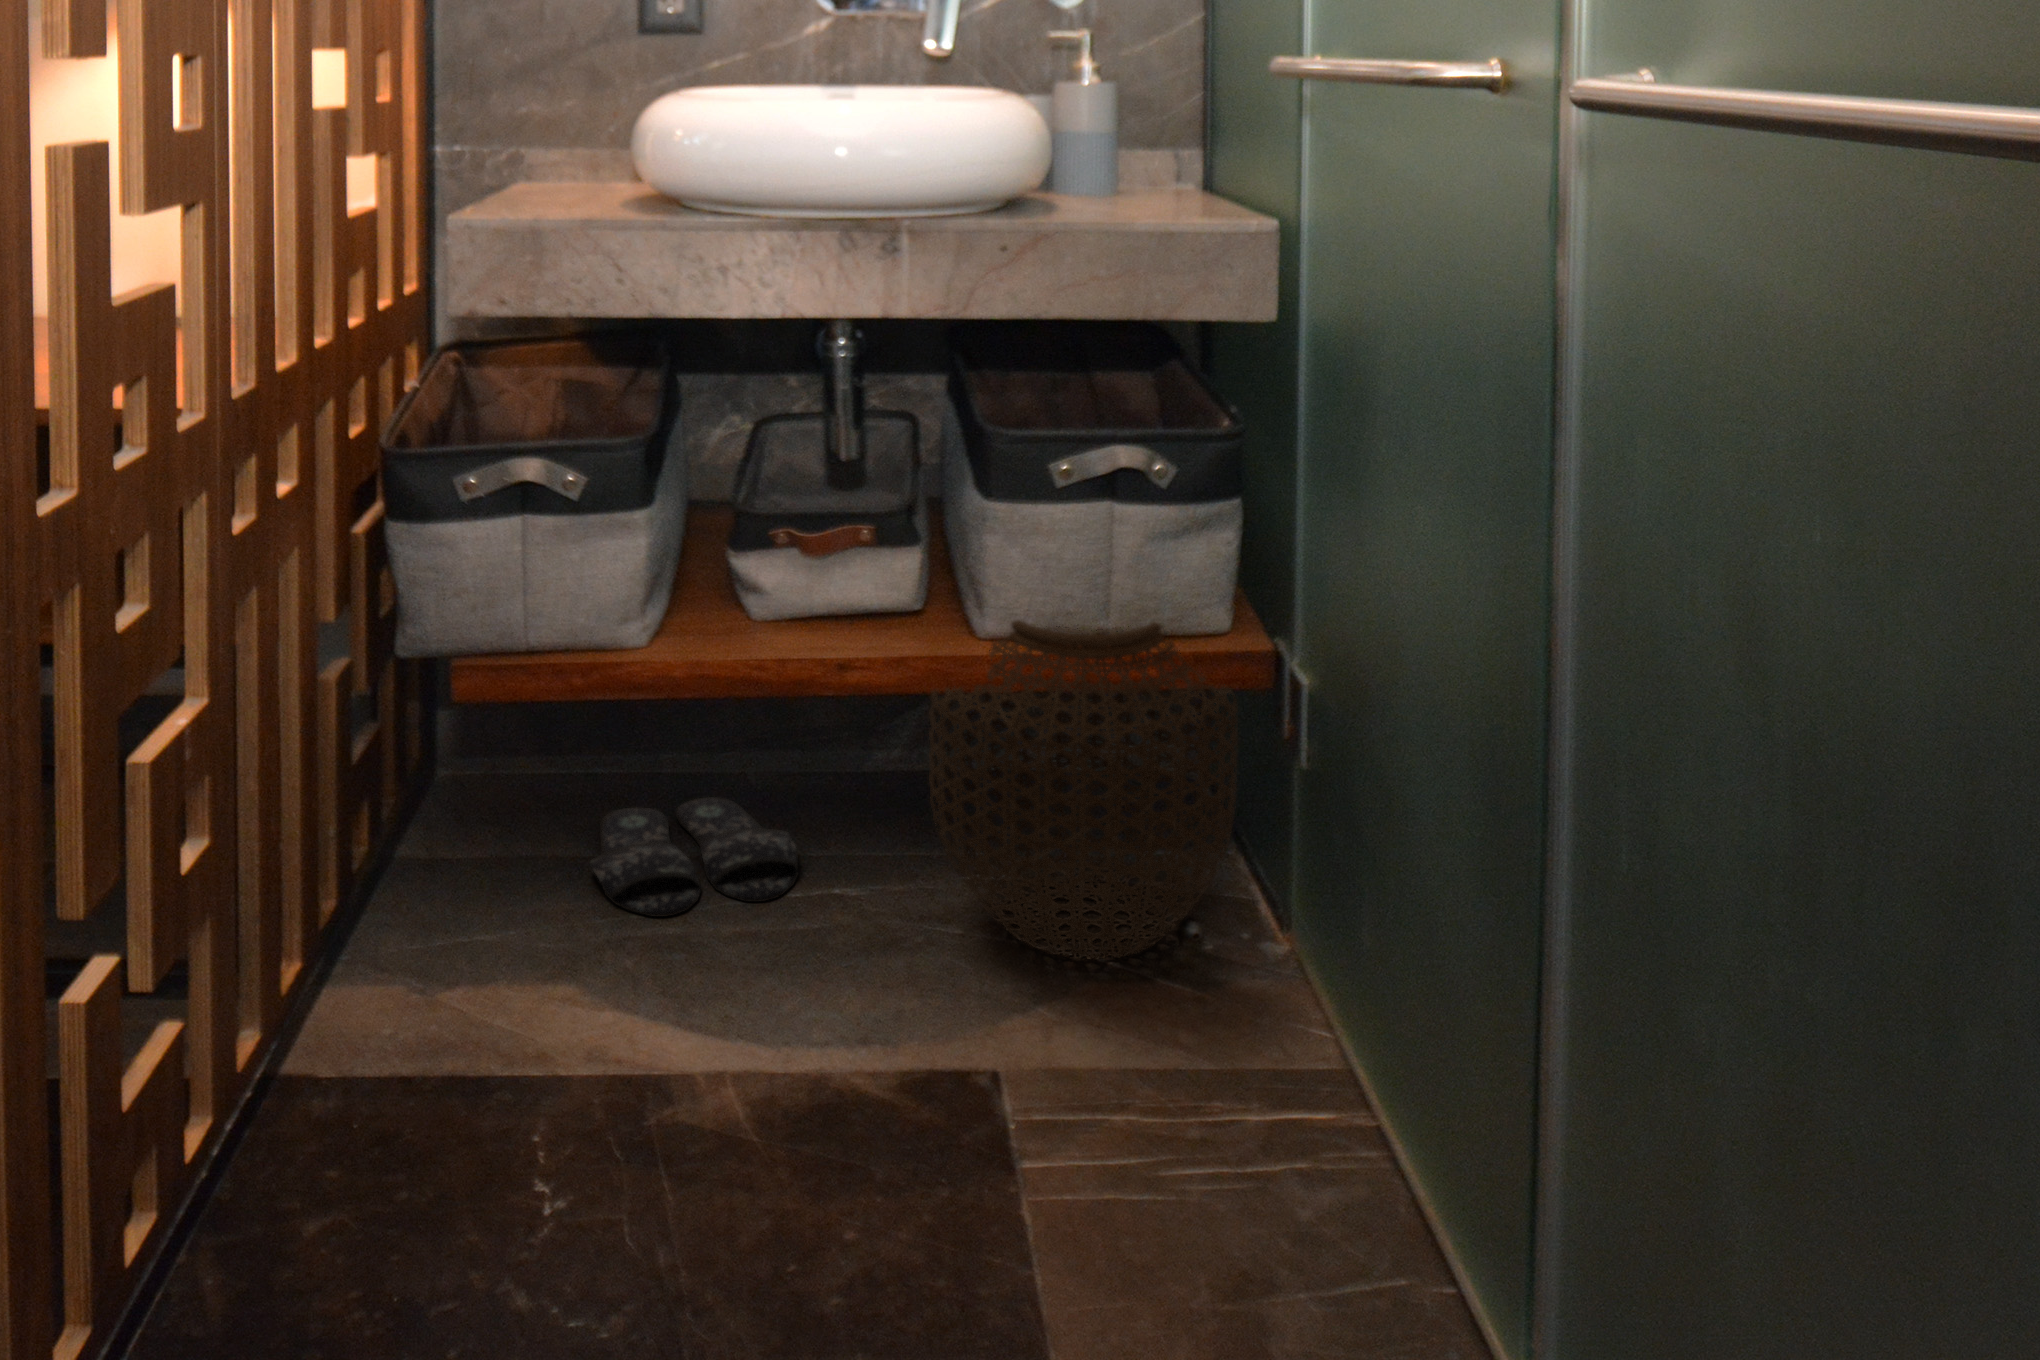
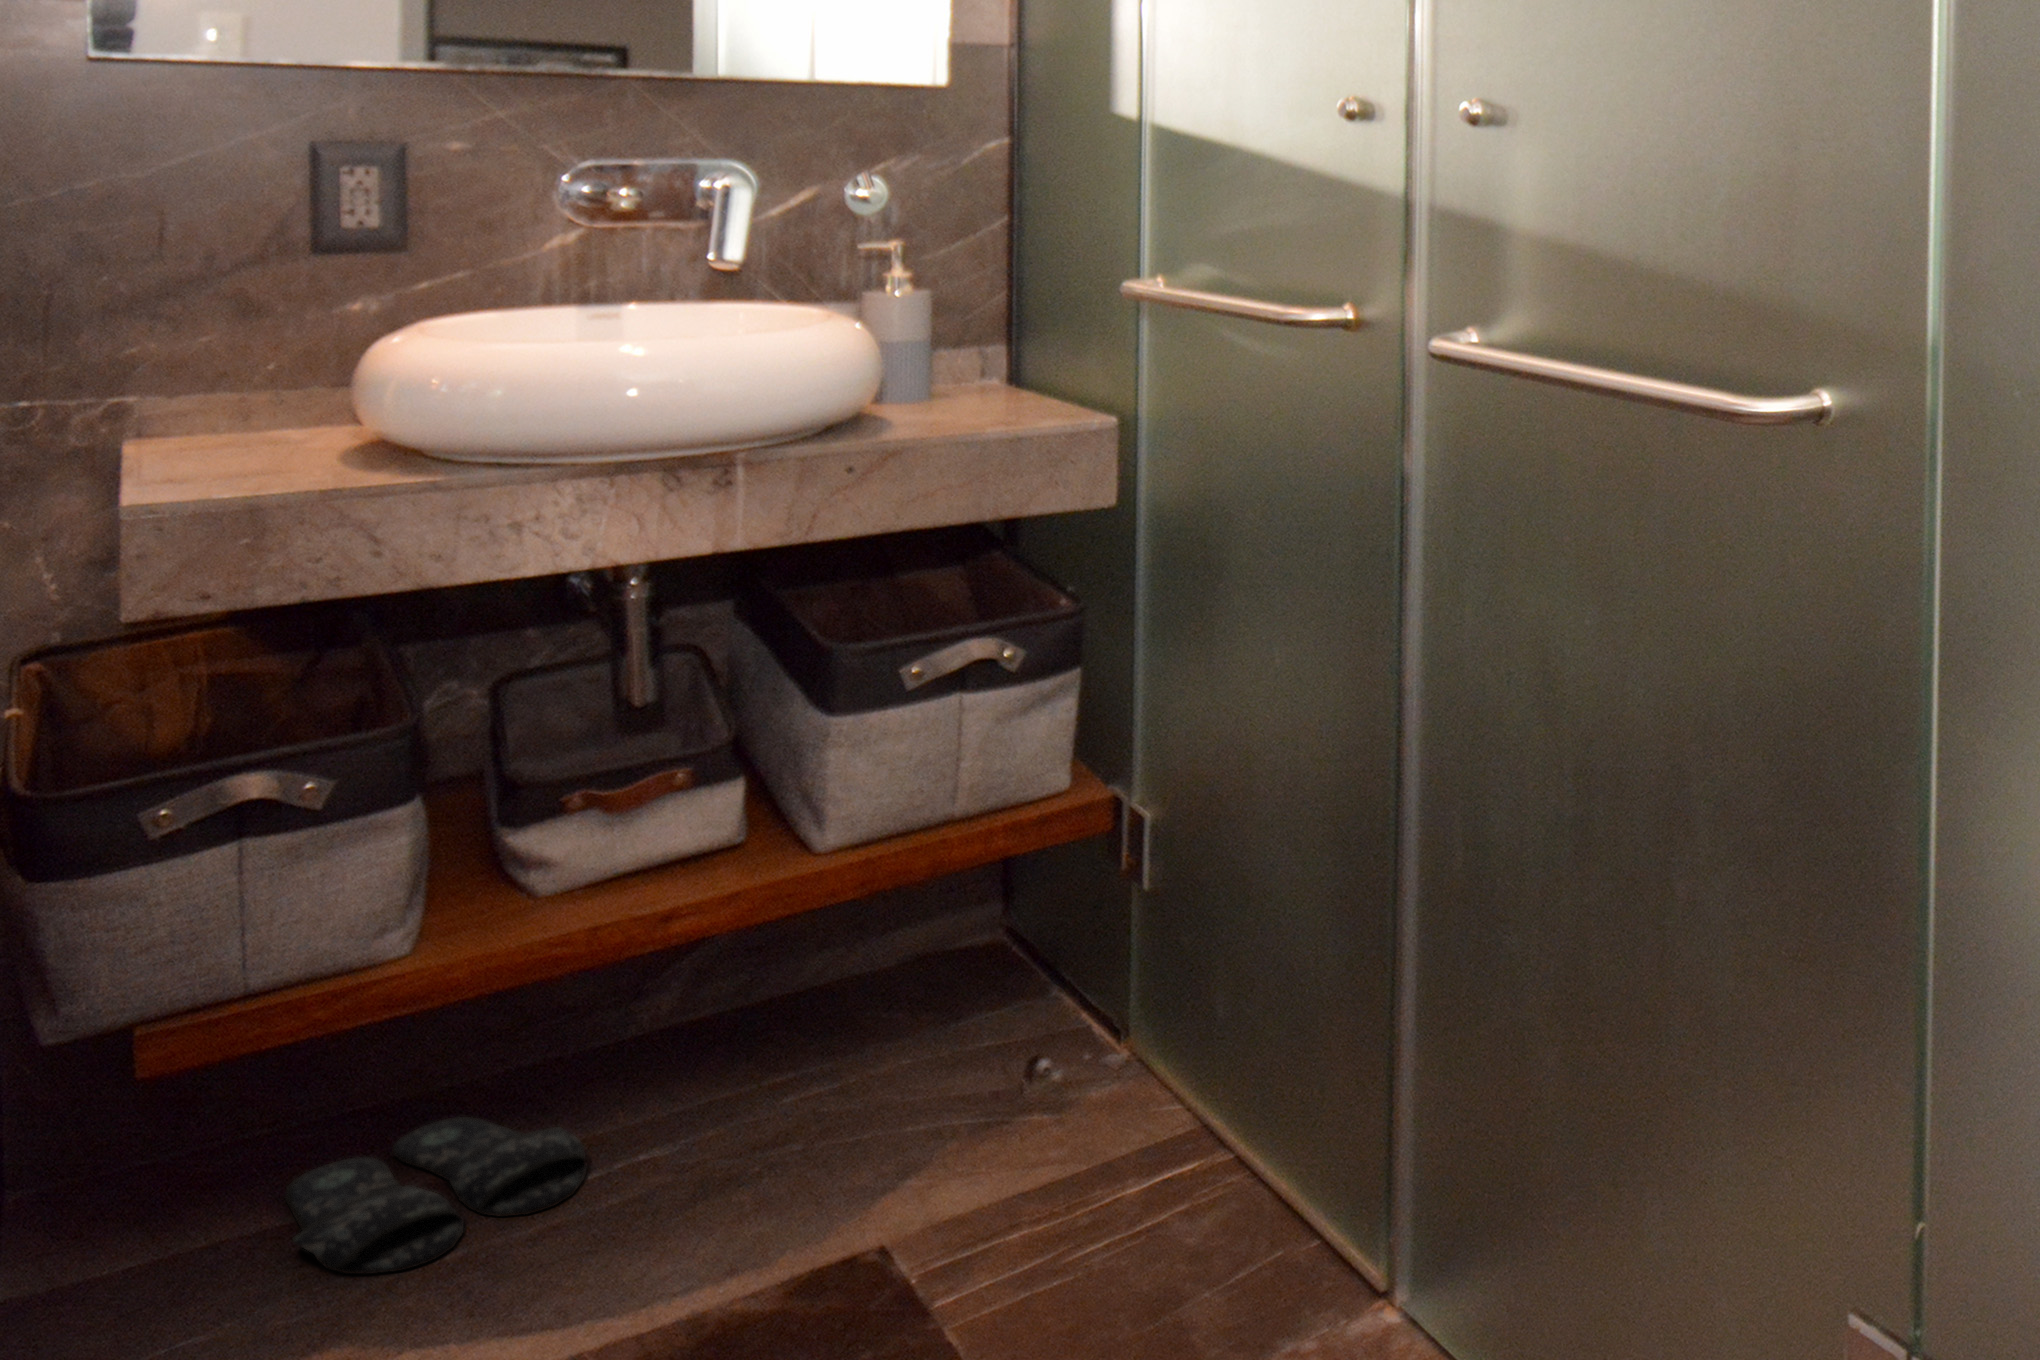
woven basket: present [929,620,1238,959] -> none [761,779,1084,1149]

